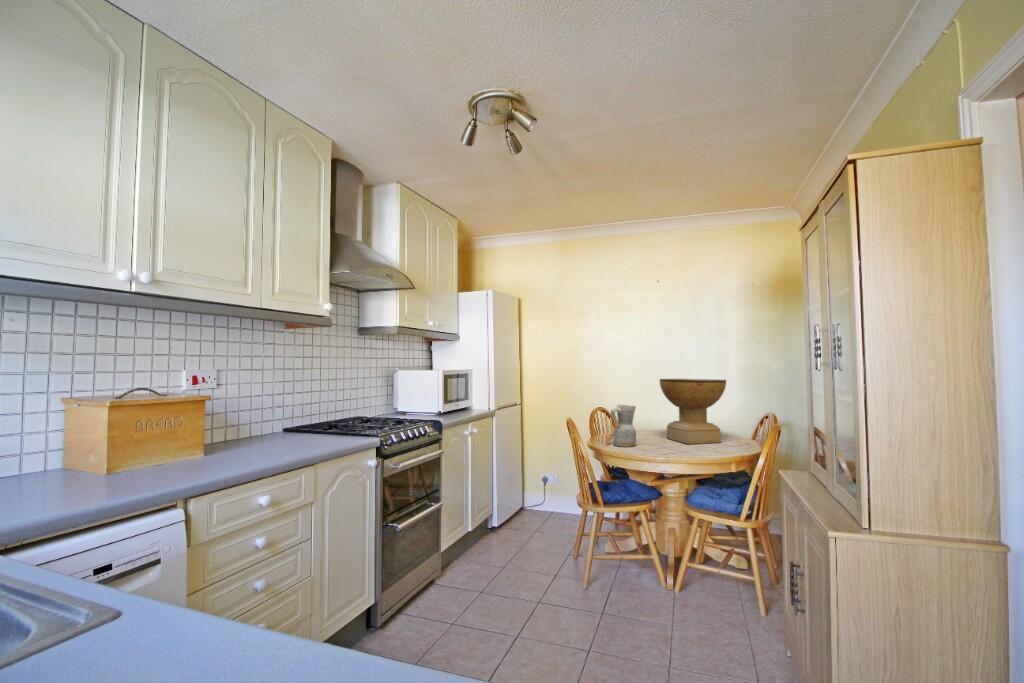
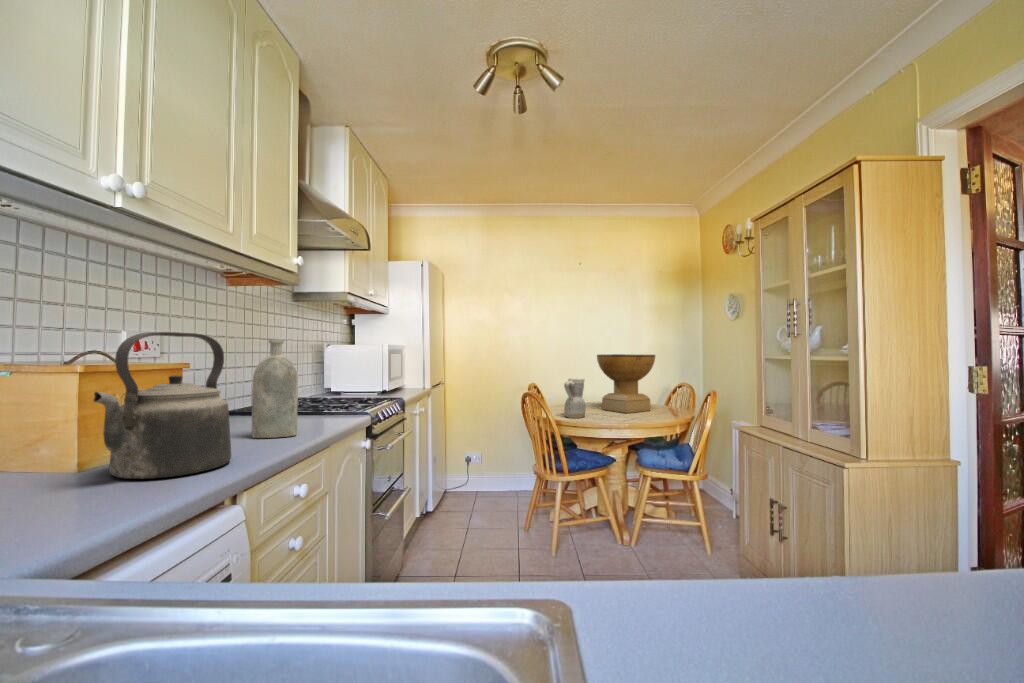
bottle: none [256,377,290,455] -> present [252,339,298,438]
kettle: none [97,378,211,484] -> present [93,332,231,479]

